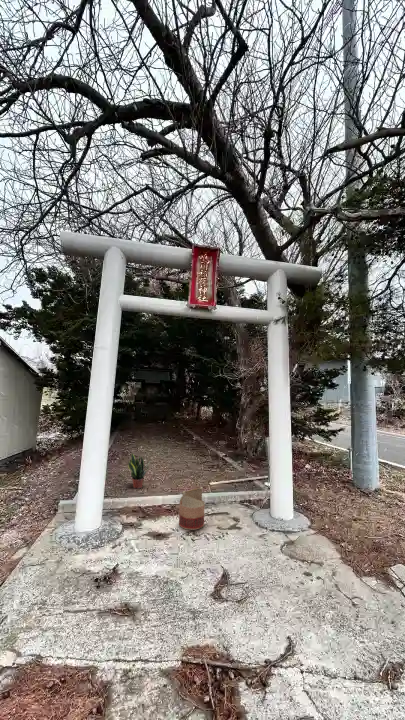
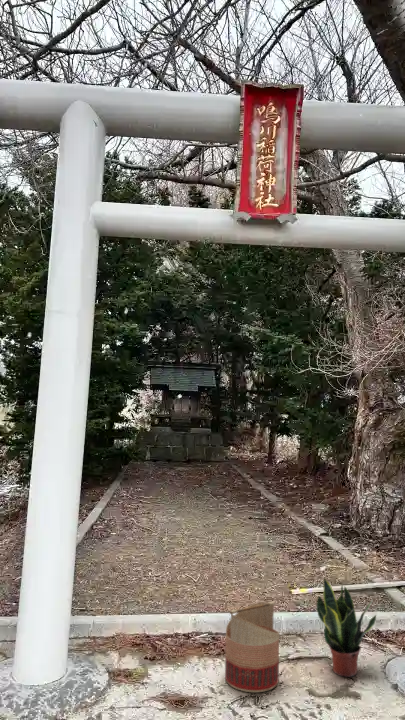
potted plant: present [128,454,149,489] -> present [317,579,376,677]

